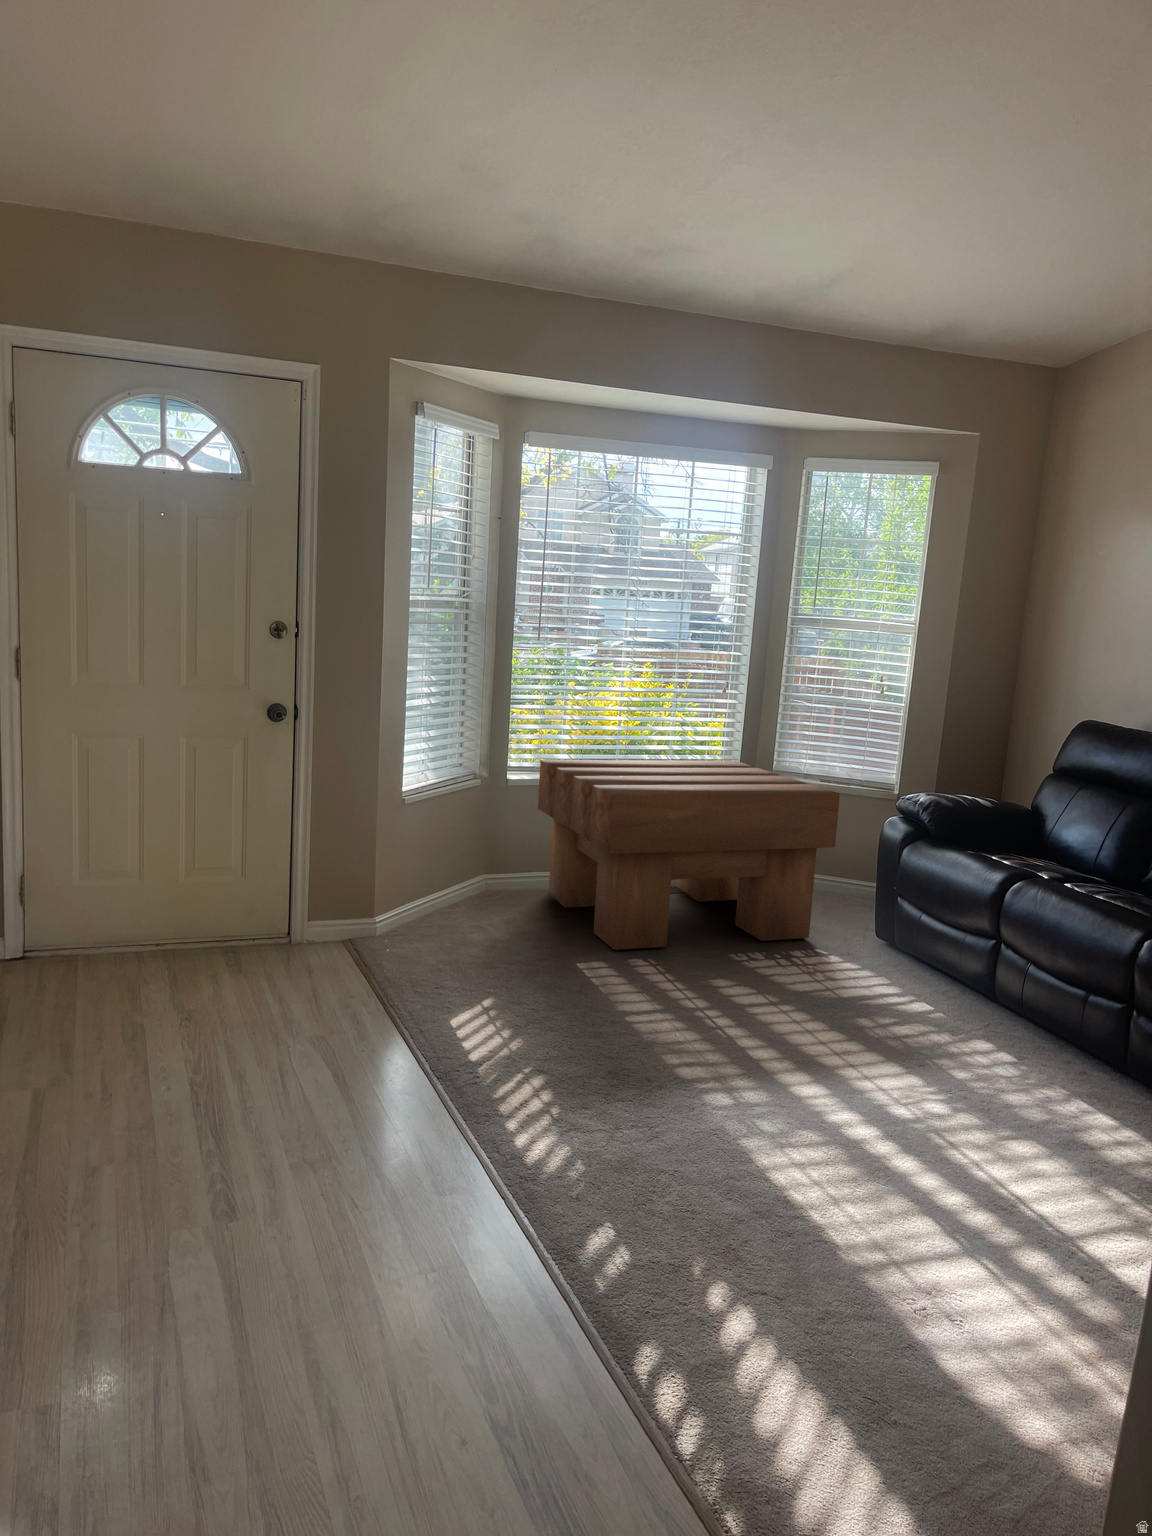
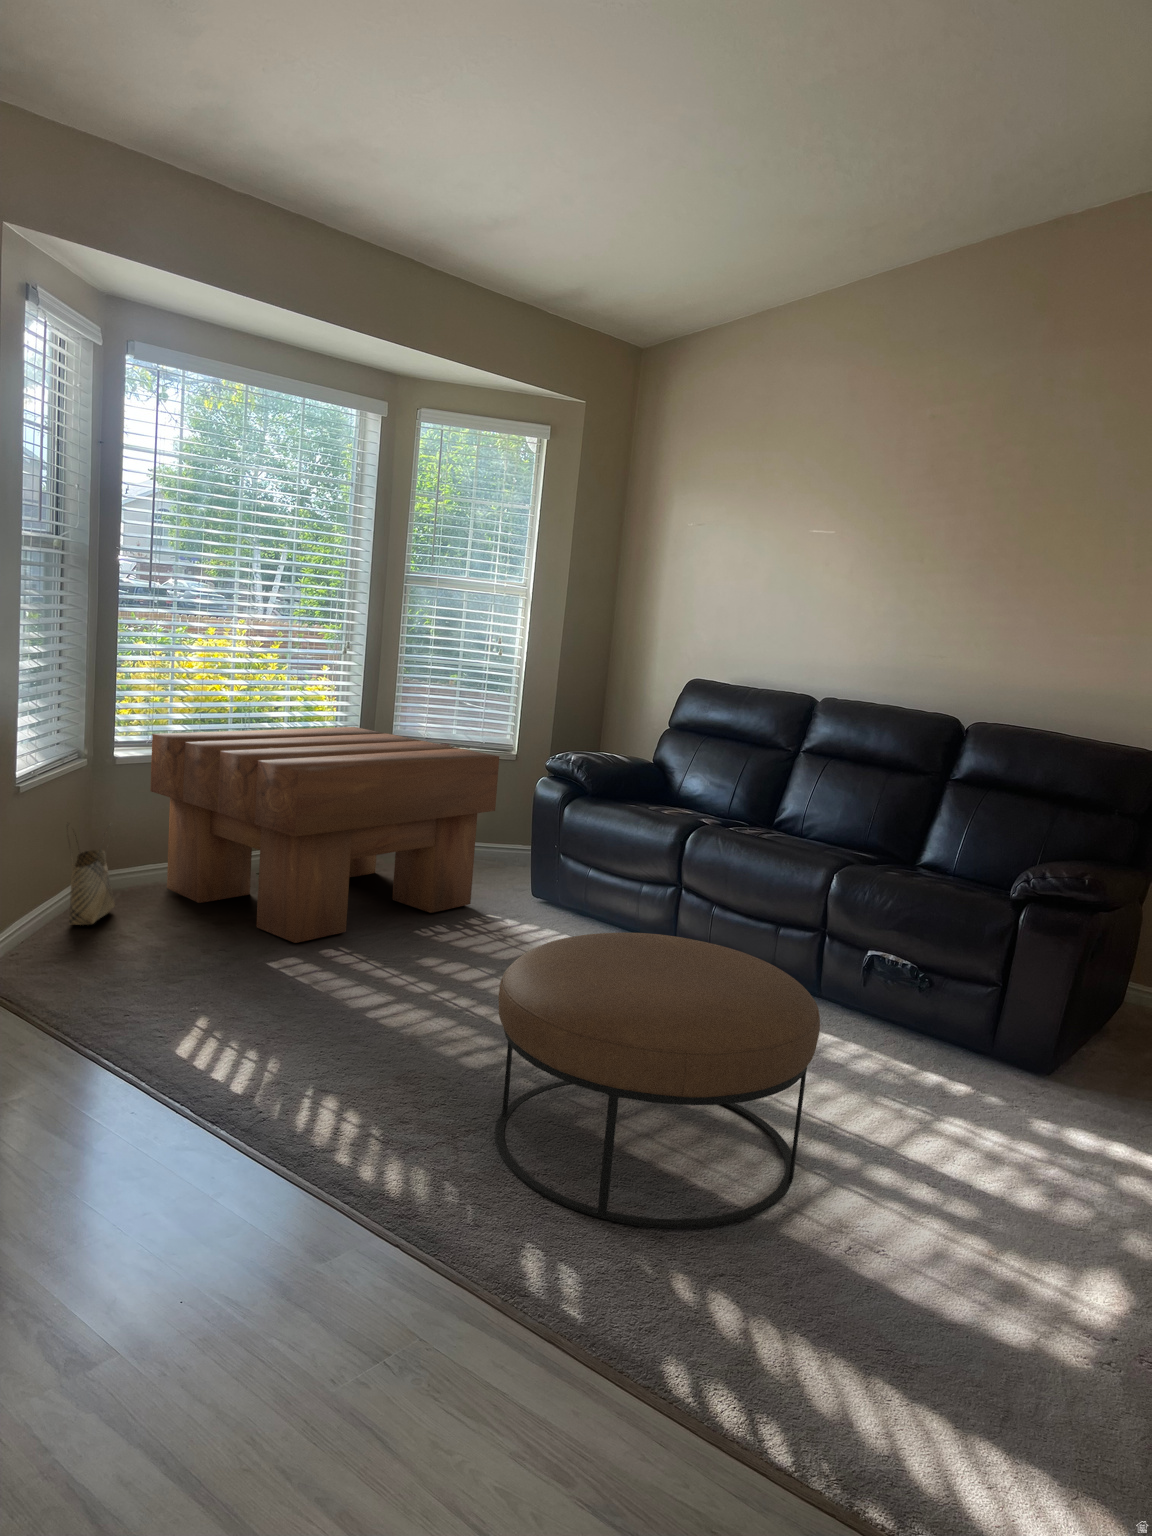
woven basket: none [451,829,494,913] -> present [66,823,114,925]
ottoman: none [640,966,972,1274] -> present [495,933,820,1228]

